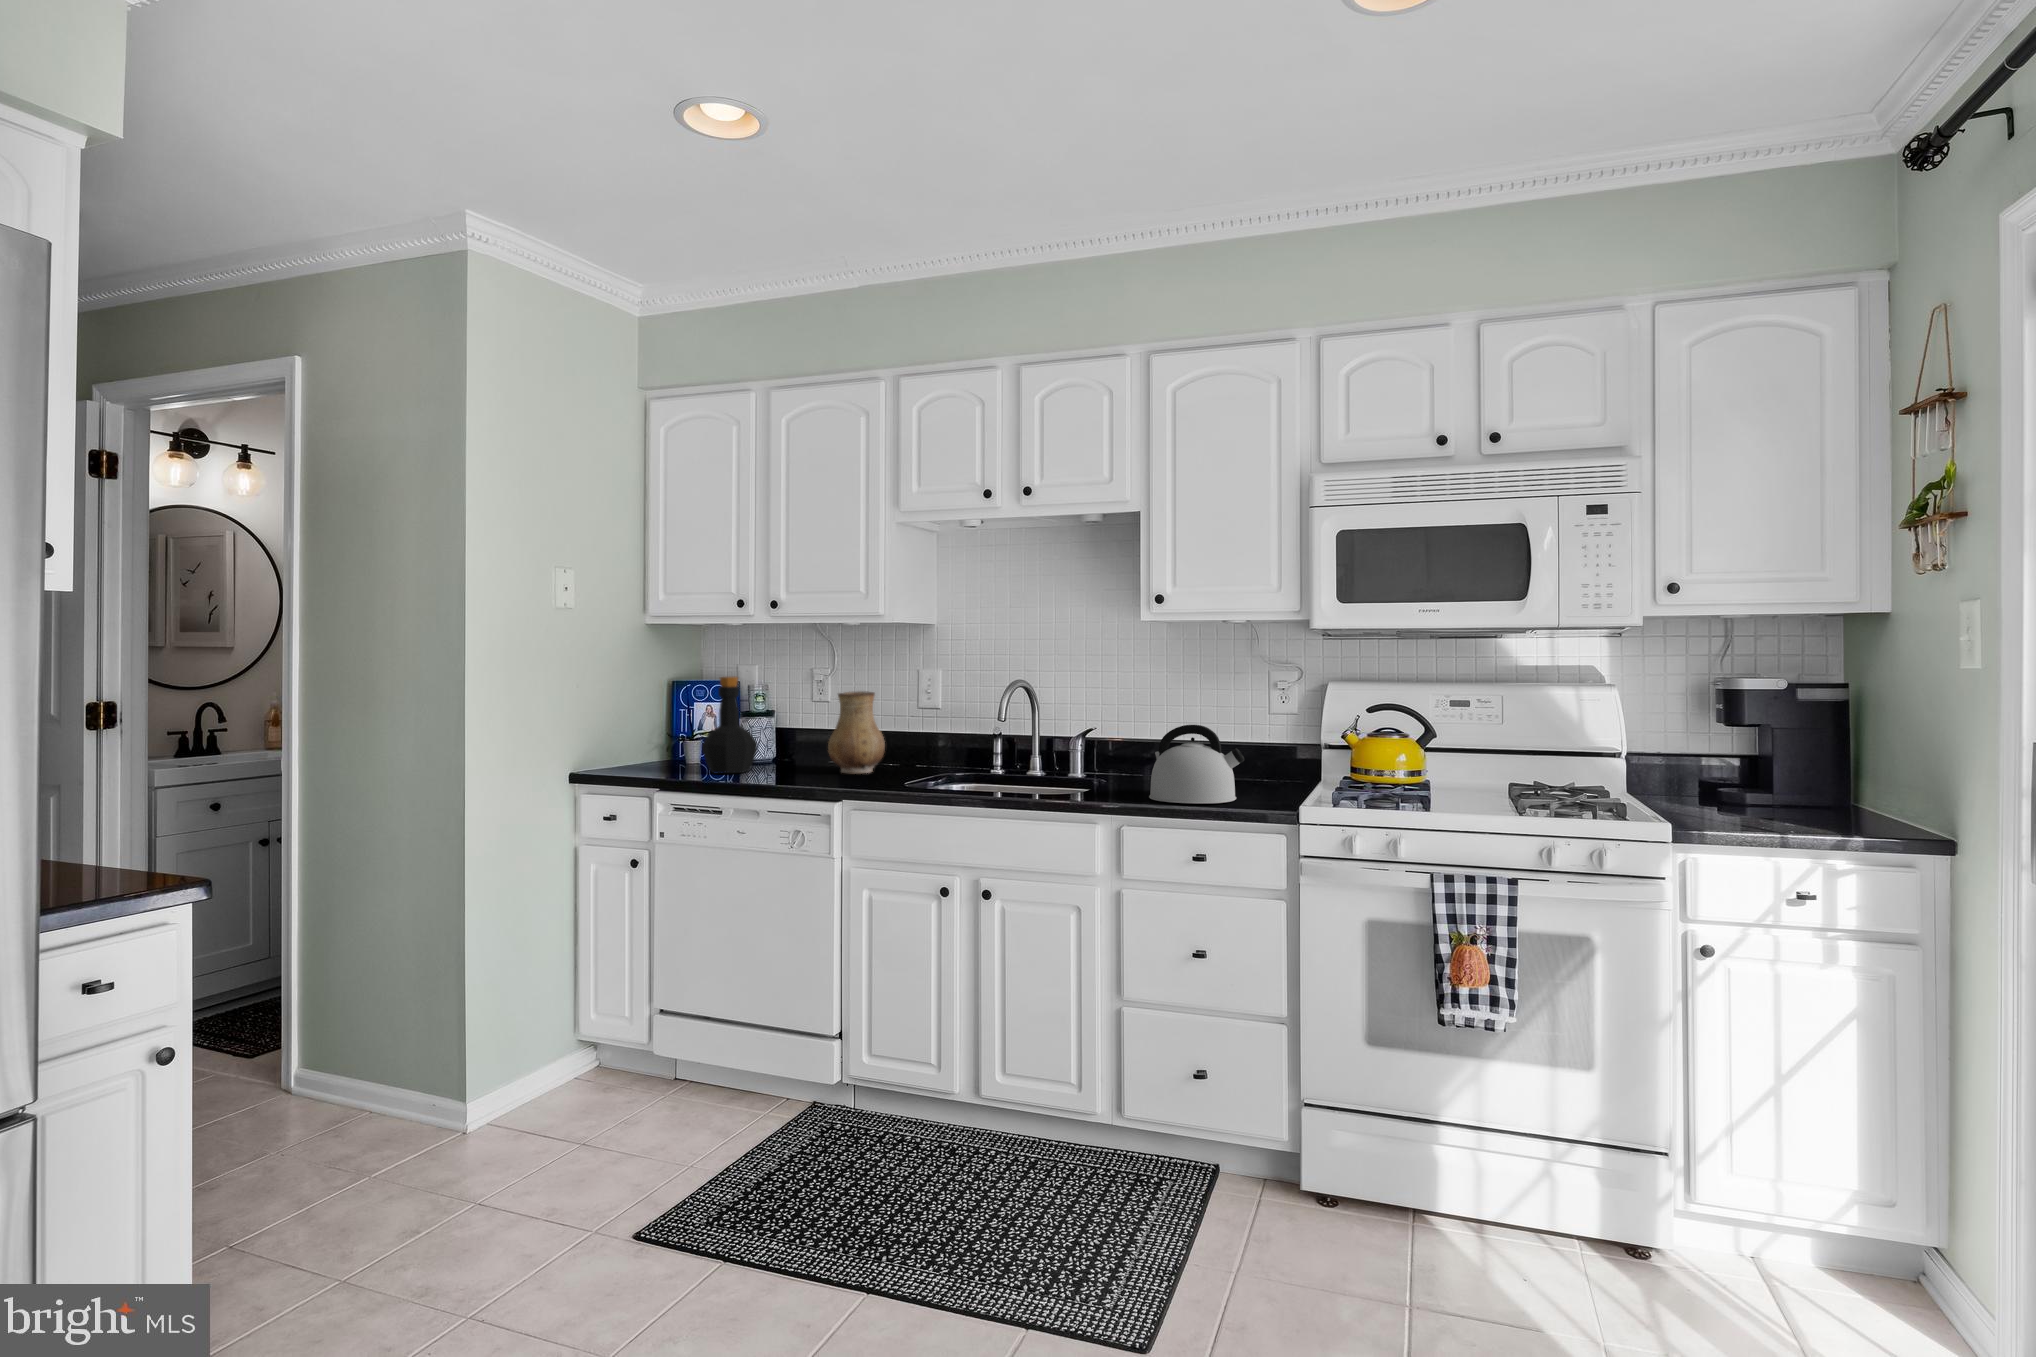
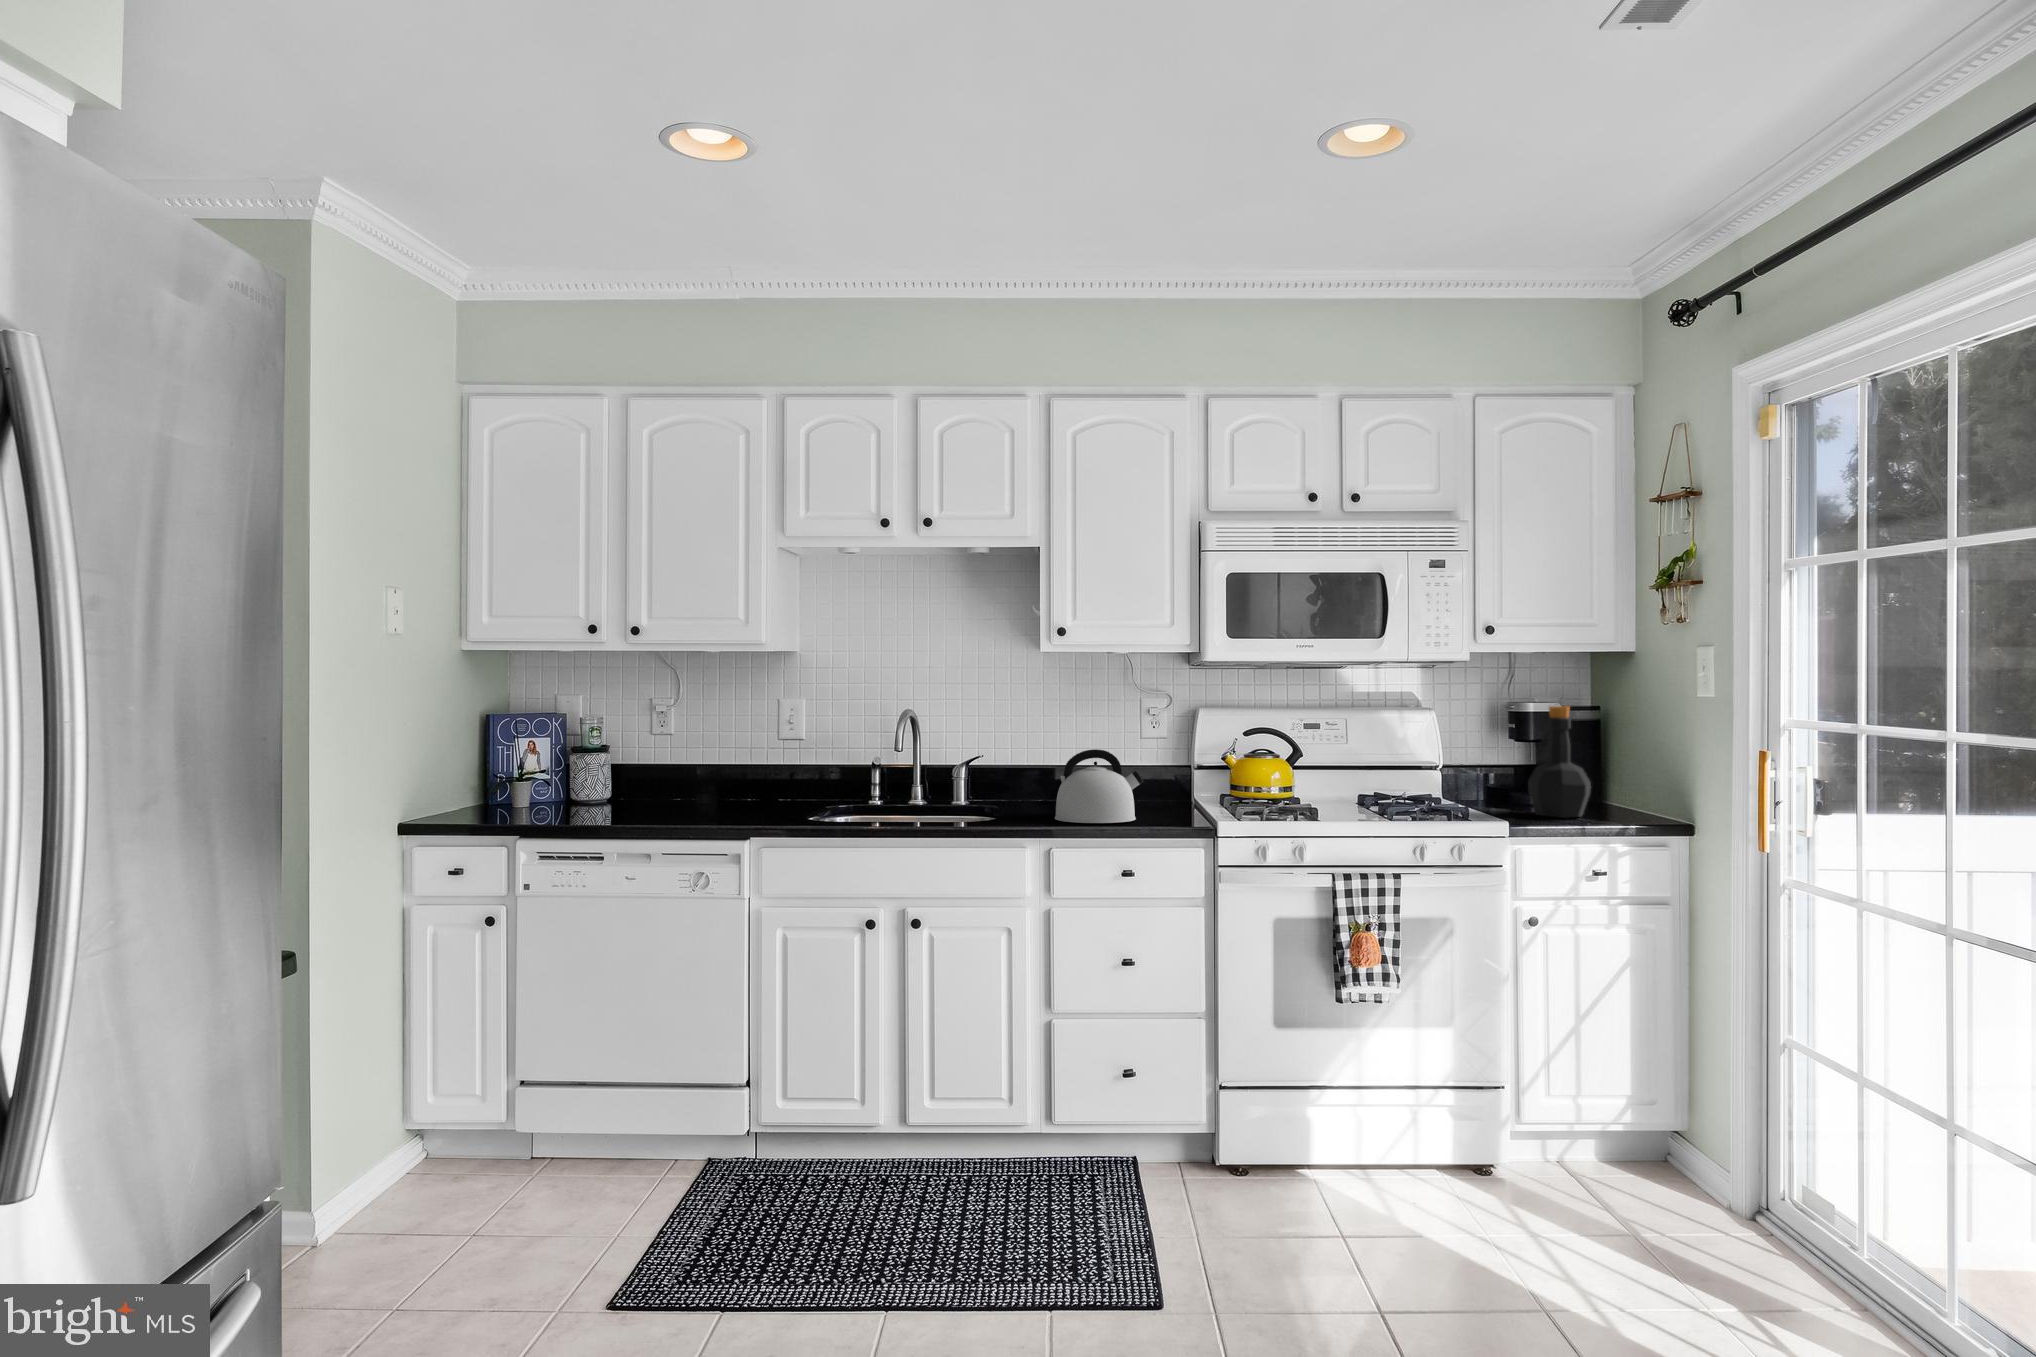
bottle: present [702,677,757,773] -> present [1528,706,1591,818]
ceramic pitcher: present [828,691,885,773] -> none [693,722,754,809]

